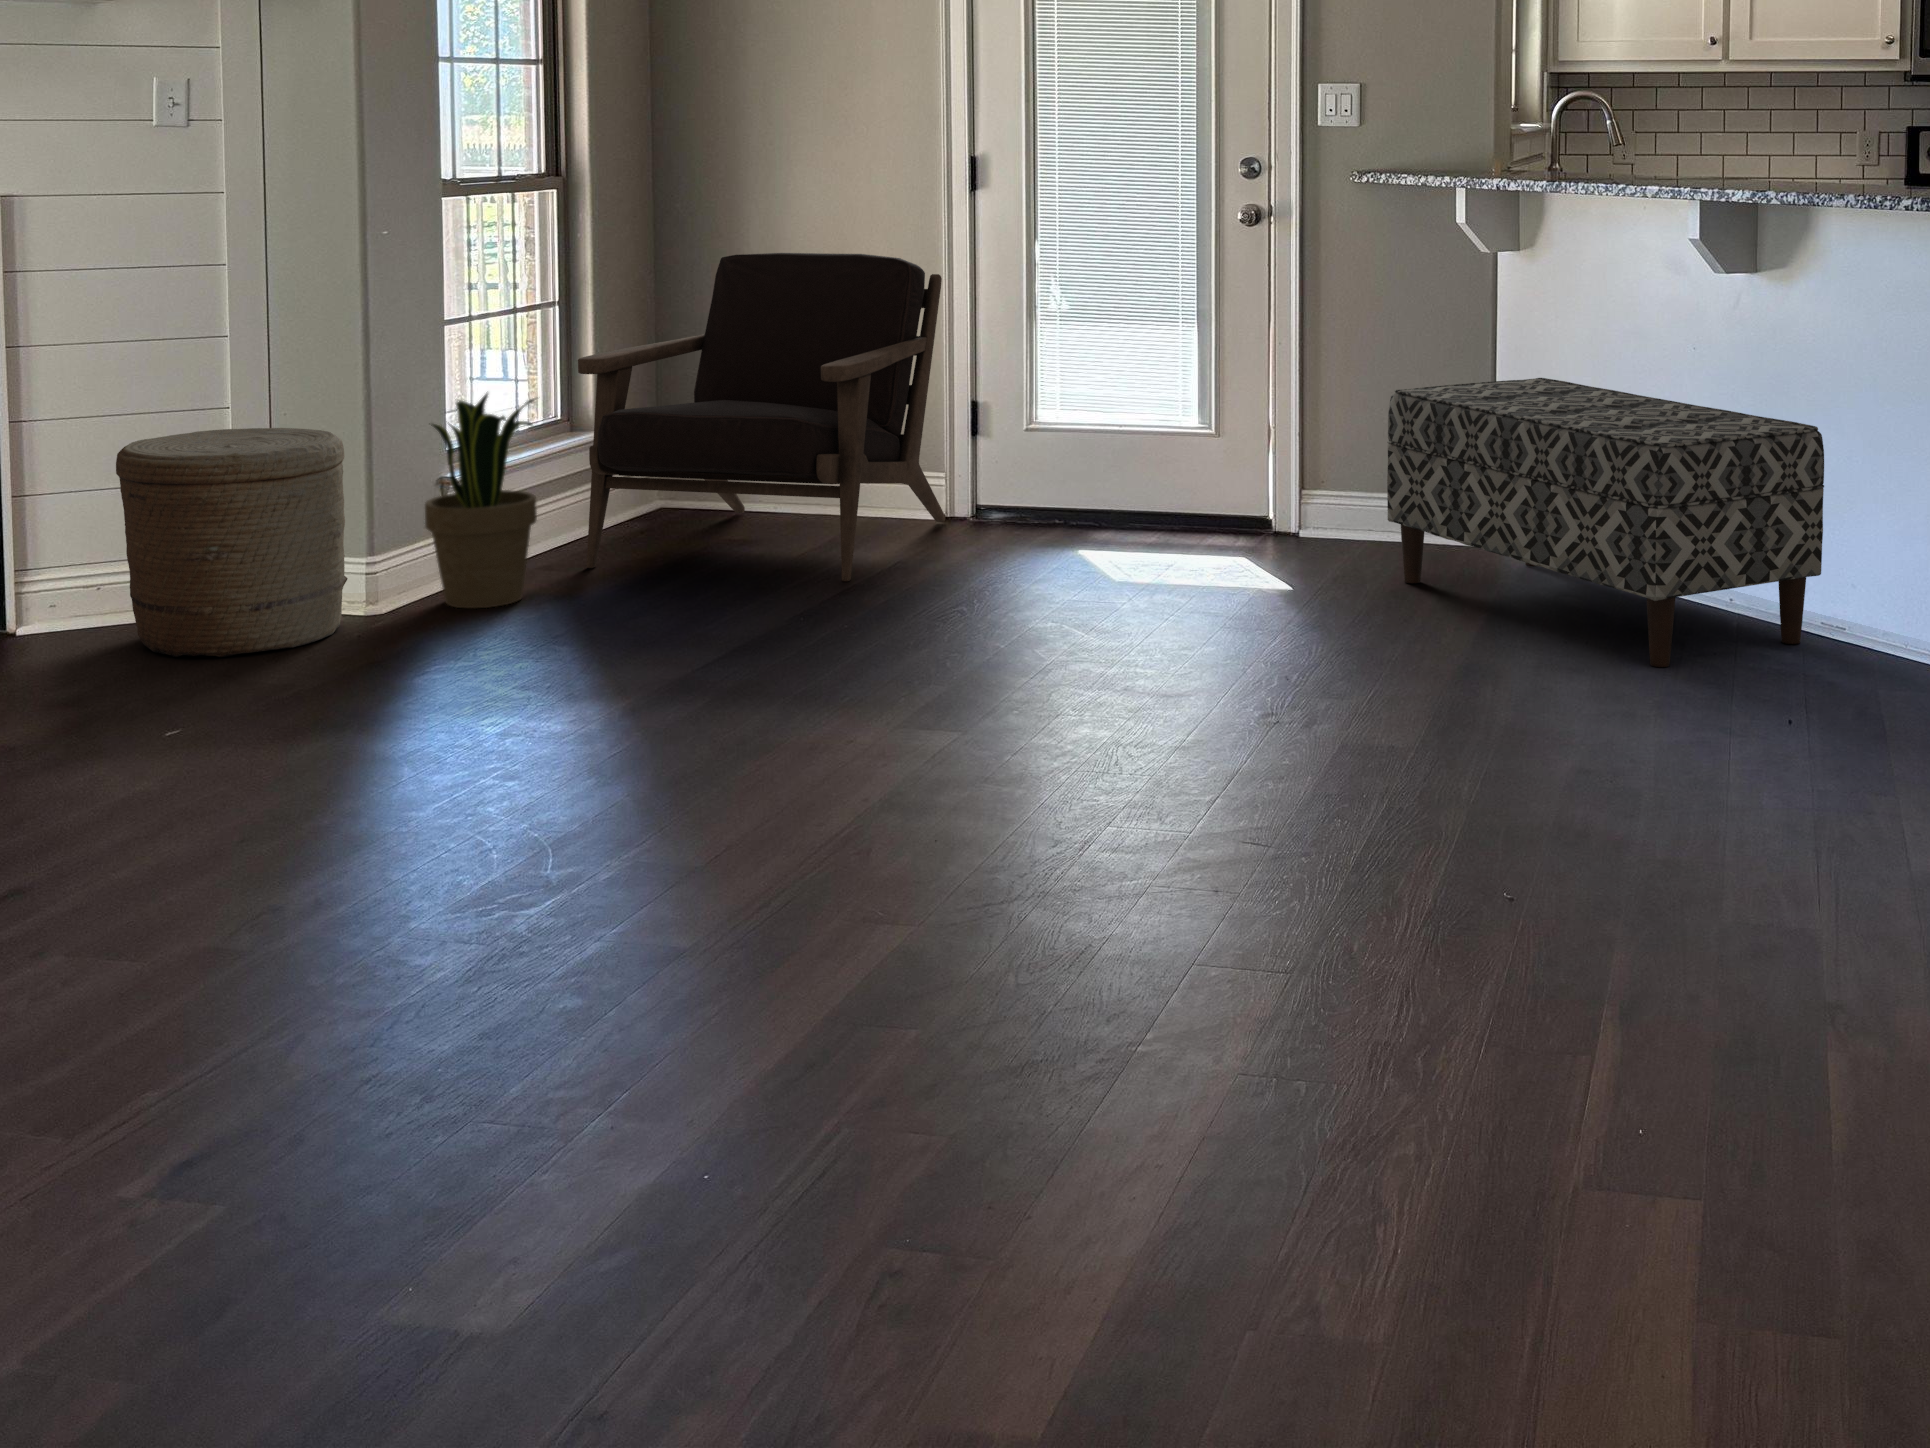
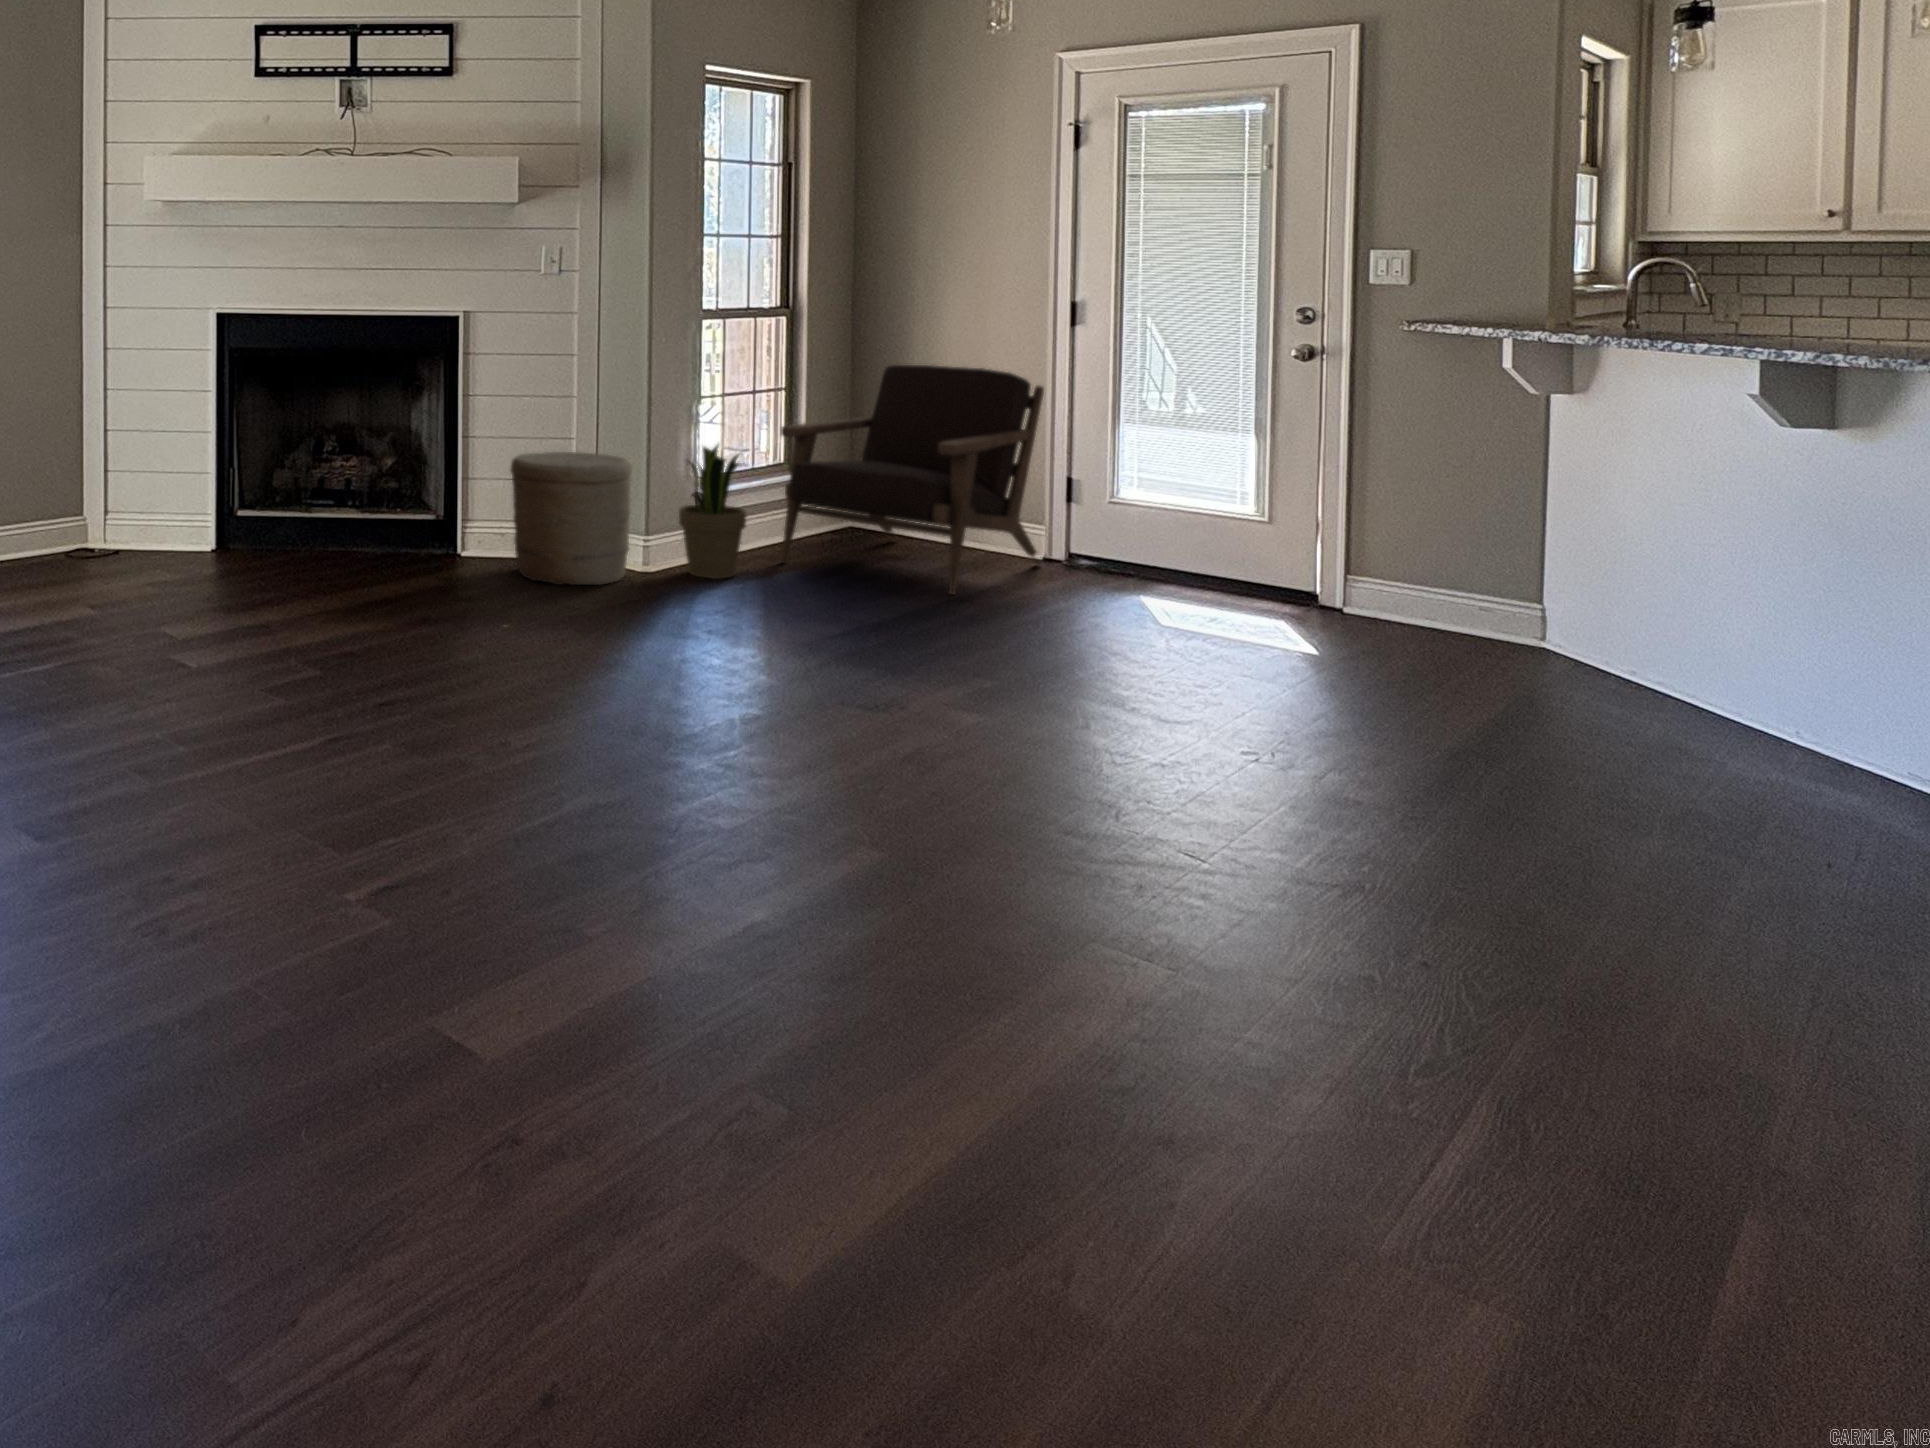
bench: present [1387,378,1824,667] -> none [1415,500,1905,781]

